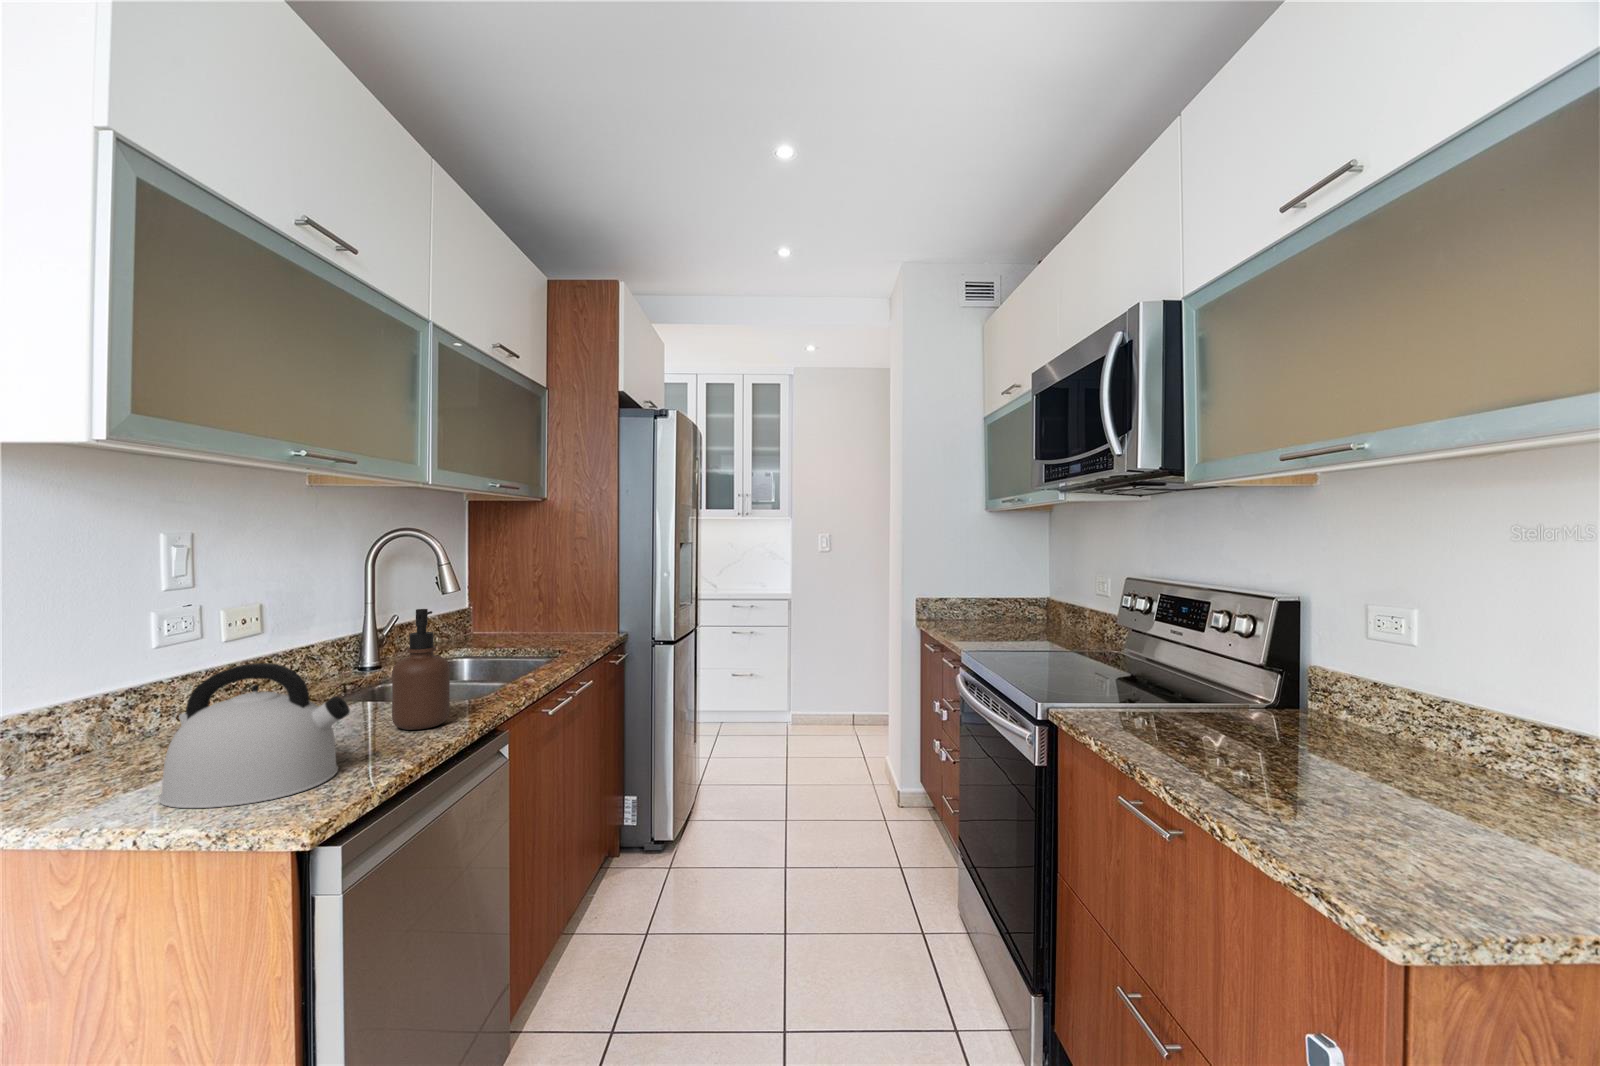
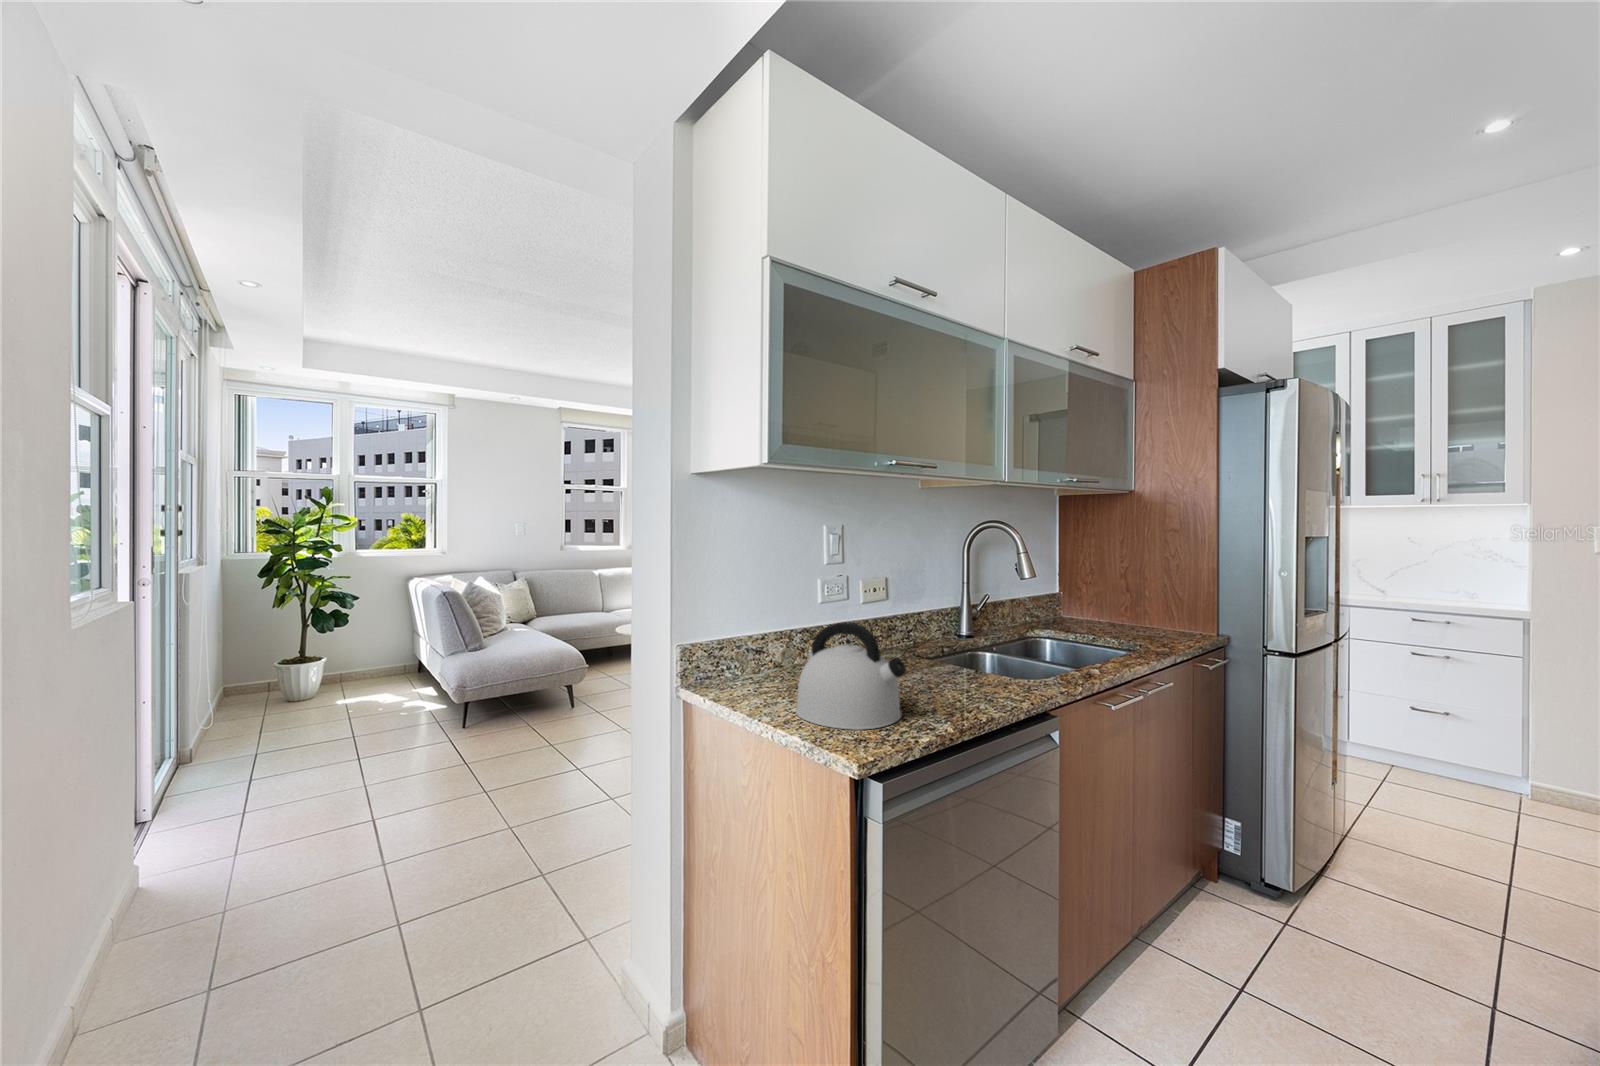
soap dispenser: present [392,609,450,730] -> none [955,591,1001,699]

